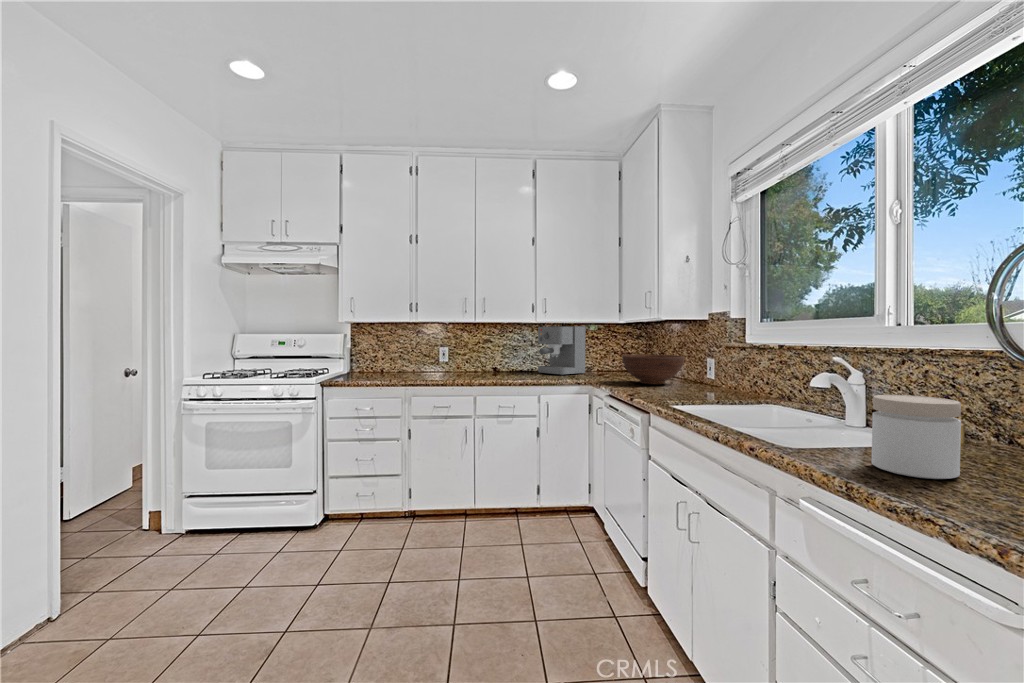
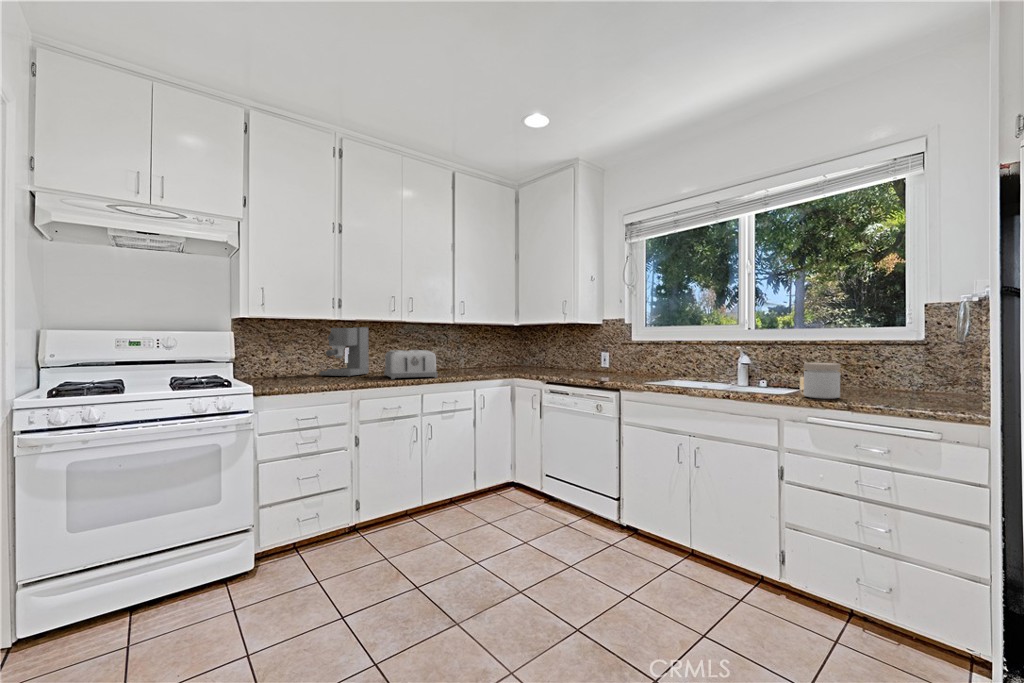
coffee maker: present [538,326,586,375] -> present [319,327,369,377]
toaster: none [449,350,505,380] -> present [384,350,437,379]
fruit bowl: present [622,354,684,385] -> none [544,350,592,374]

